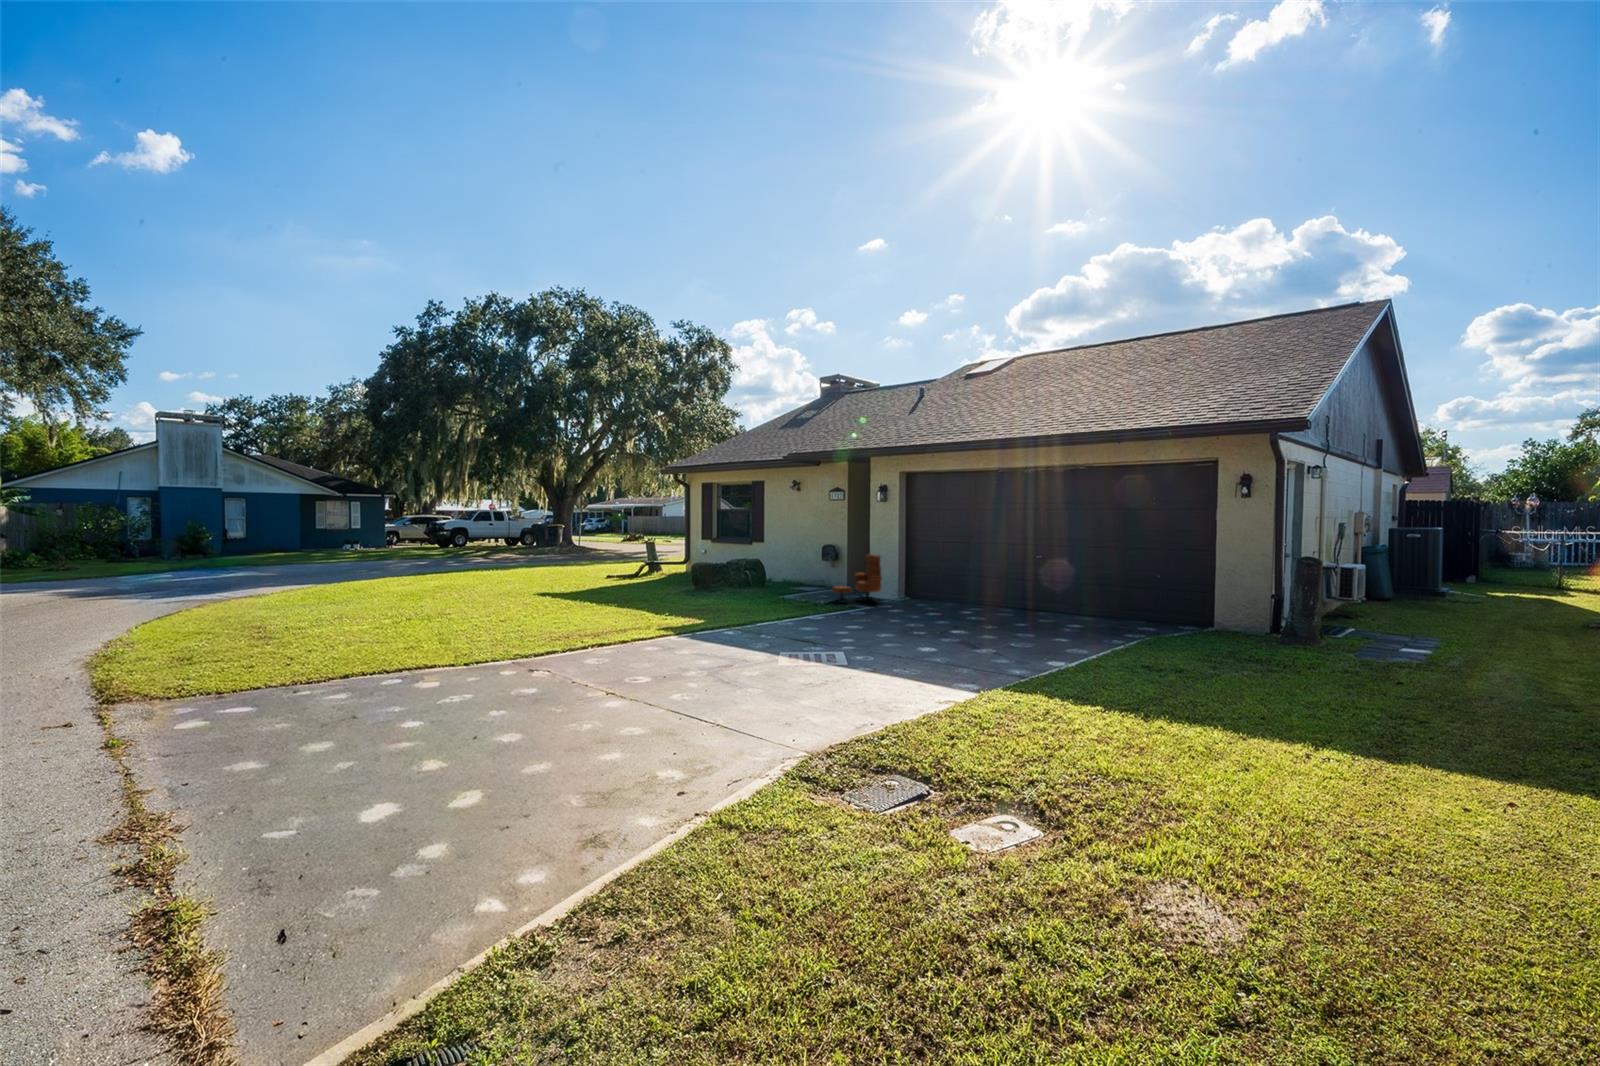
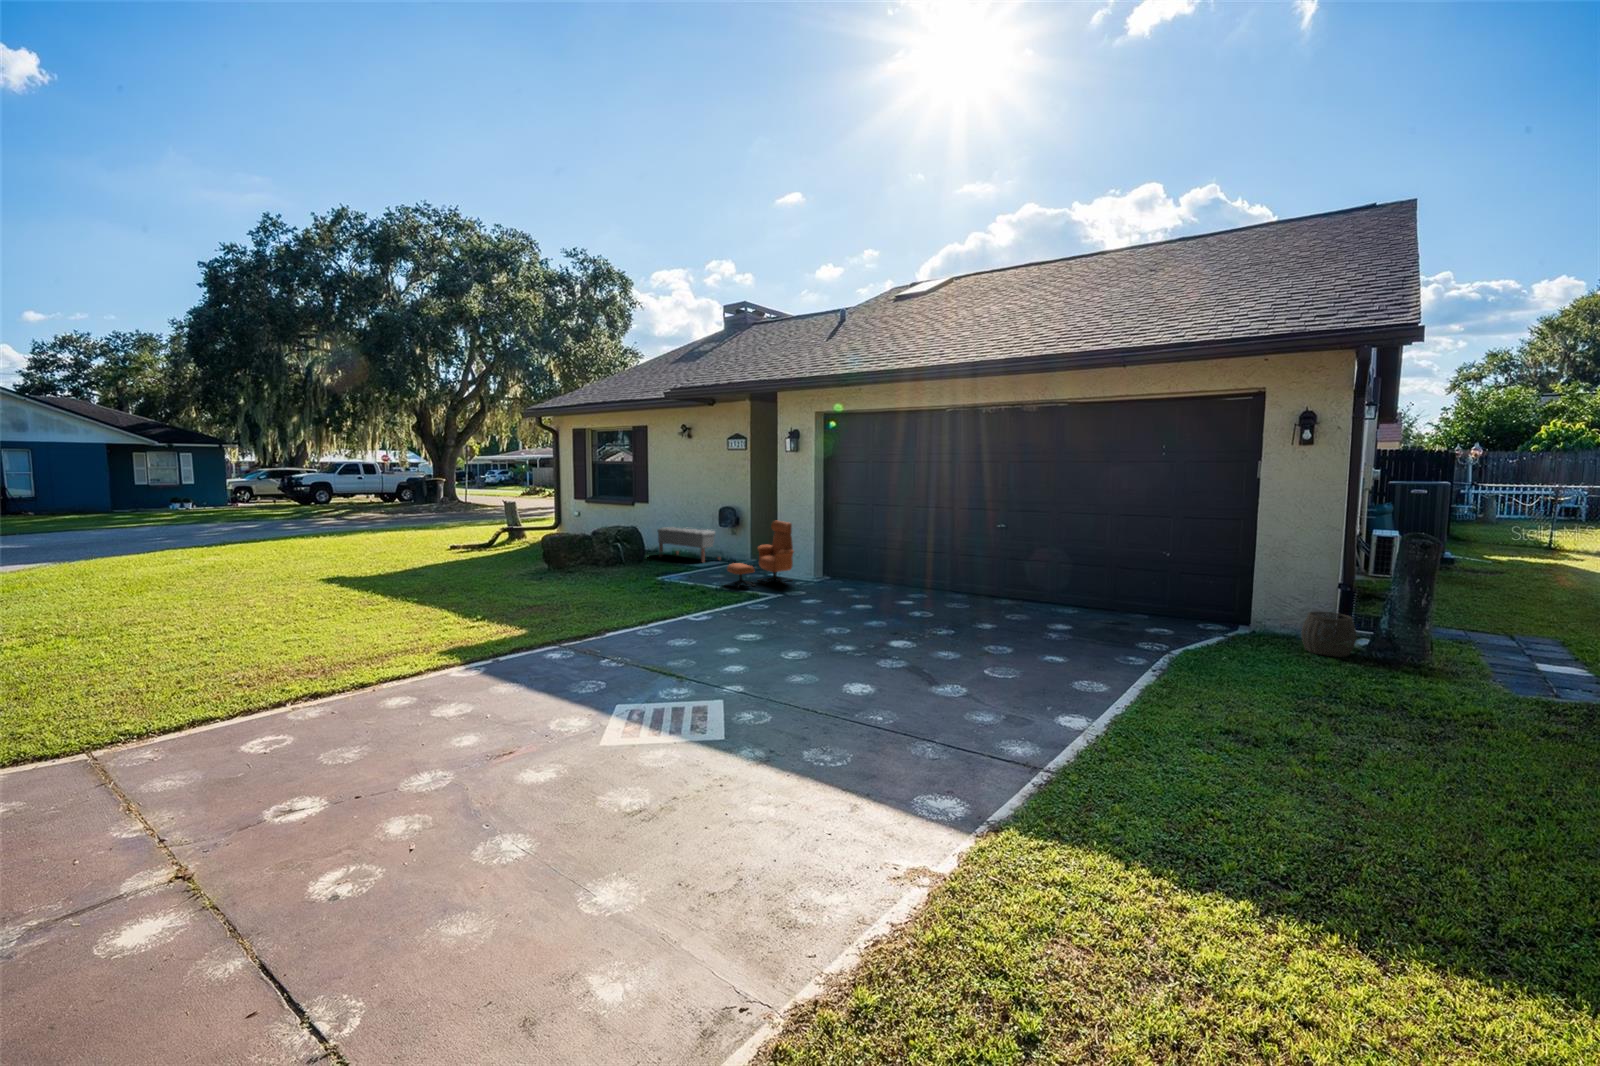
bench: none [772,561,824,590] -> present [657,527,721,563]
woven basket: none [1233,611,1268,641] -> present [1302,611,1356,657]

